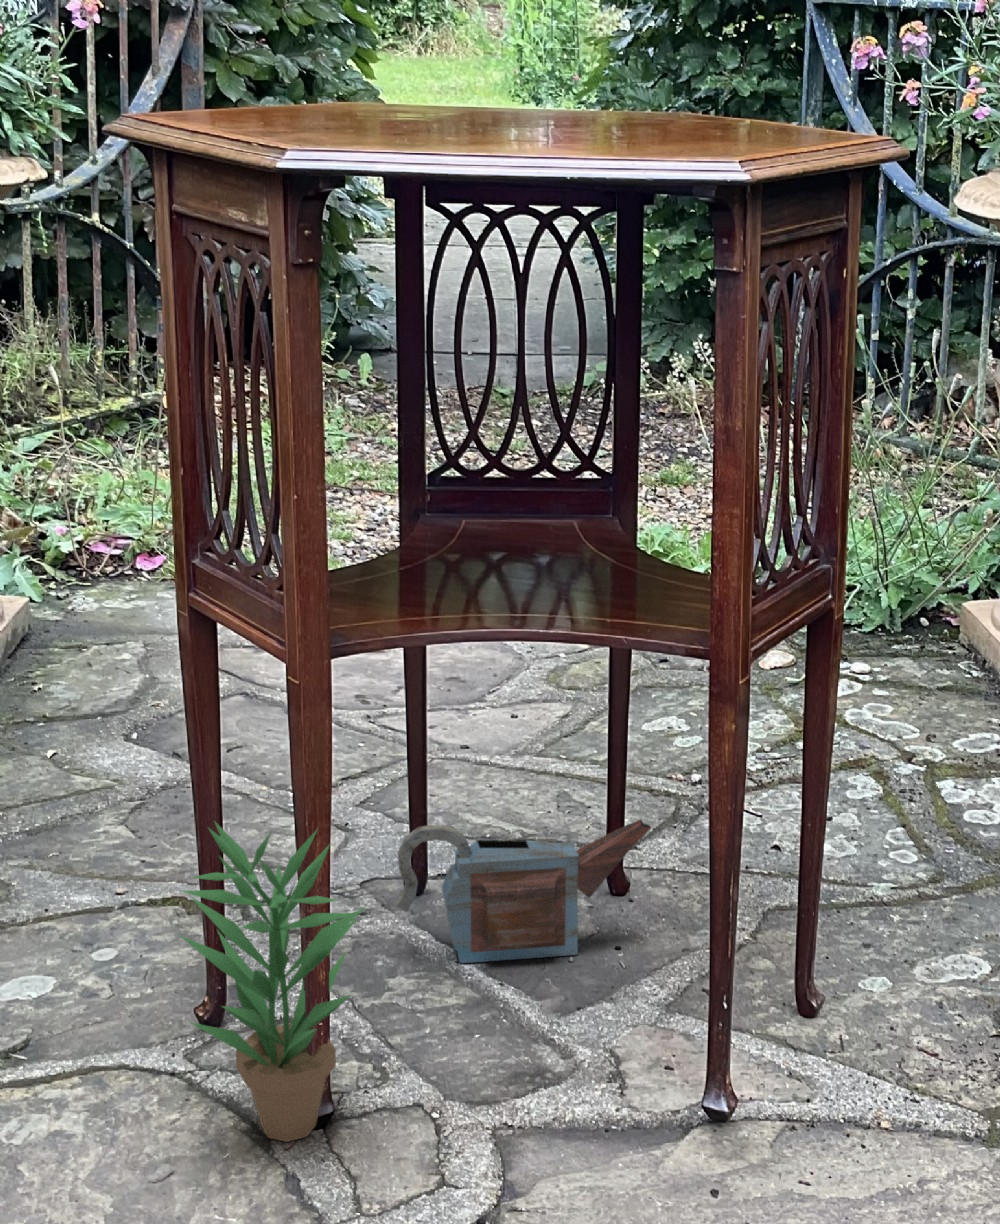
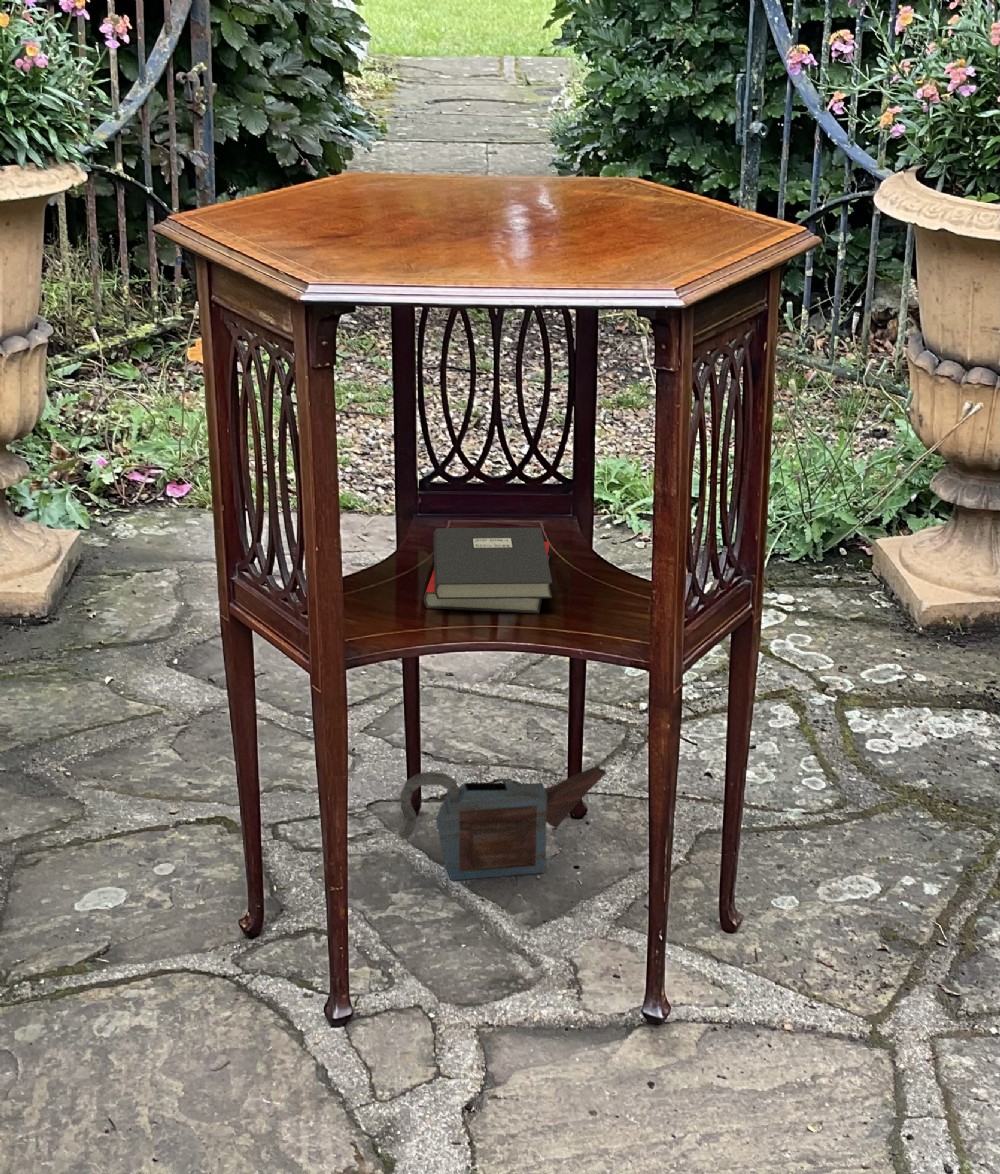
hardback book: none [423,516,581,603] -> present [424,528,552,613]
potted plant: present [180,822,365,1142] -> none [229,796,381,1041]

